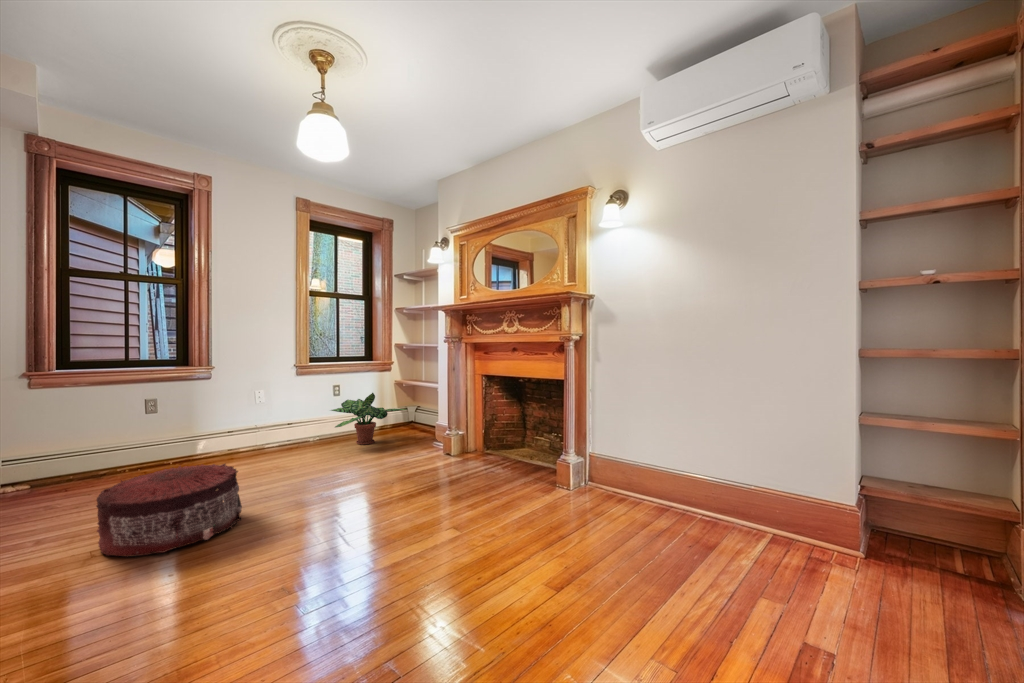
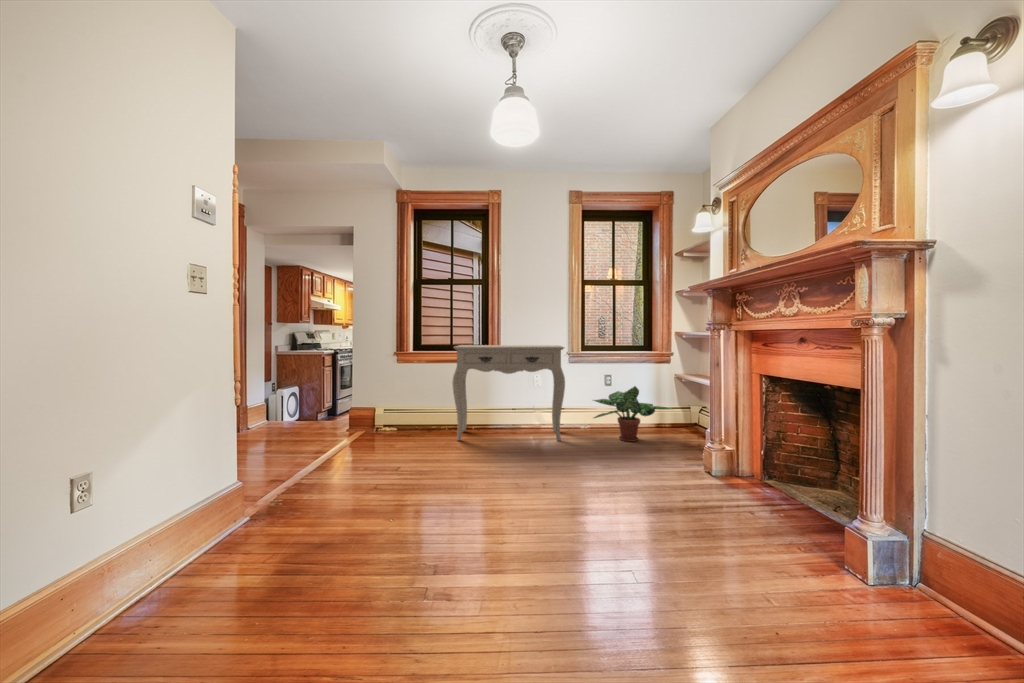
console table: none [148,357,306,481] -> present [452,345,565,441]
pouf: present [96,464,242,557] -> none [381,430,471,495]

